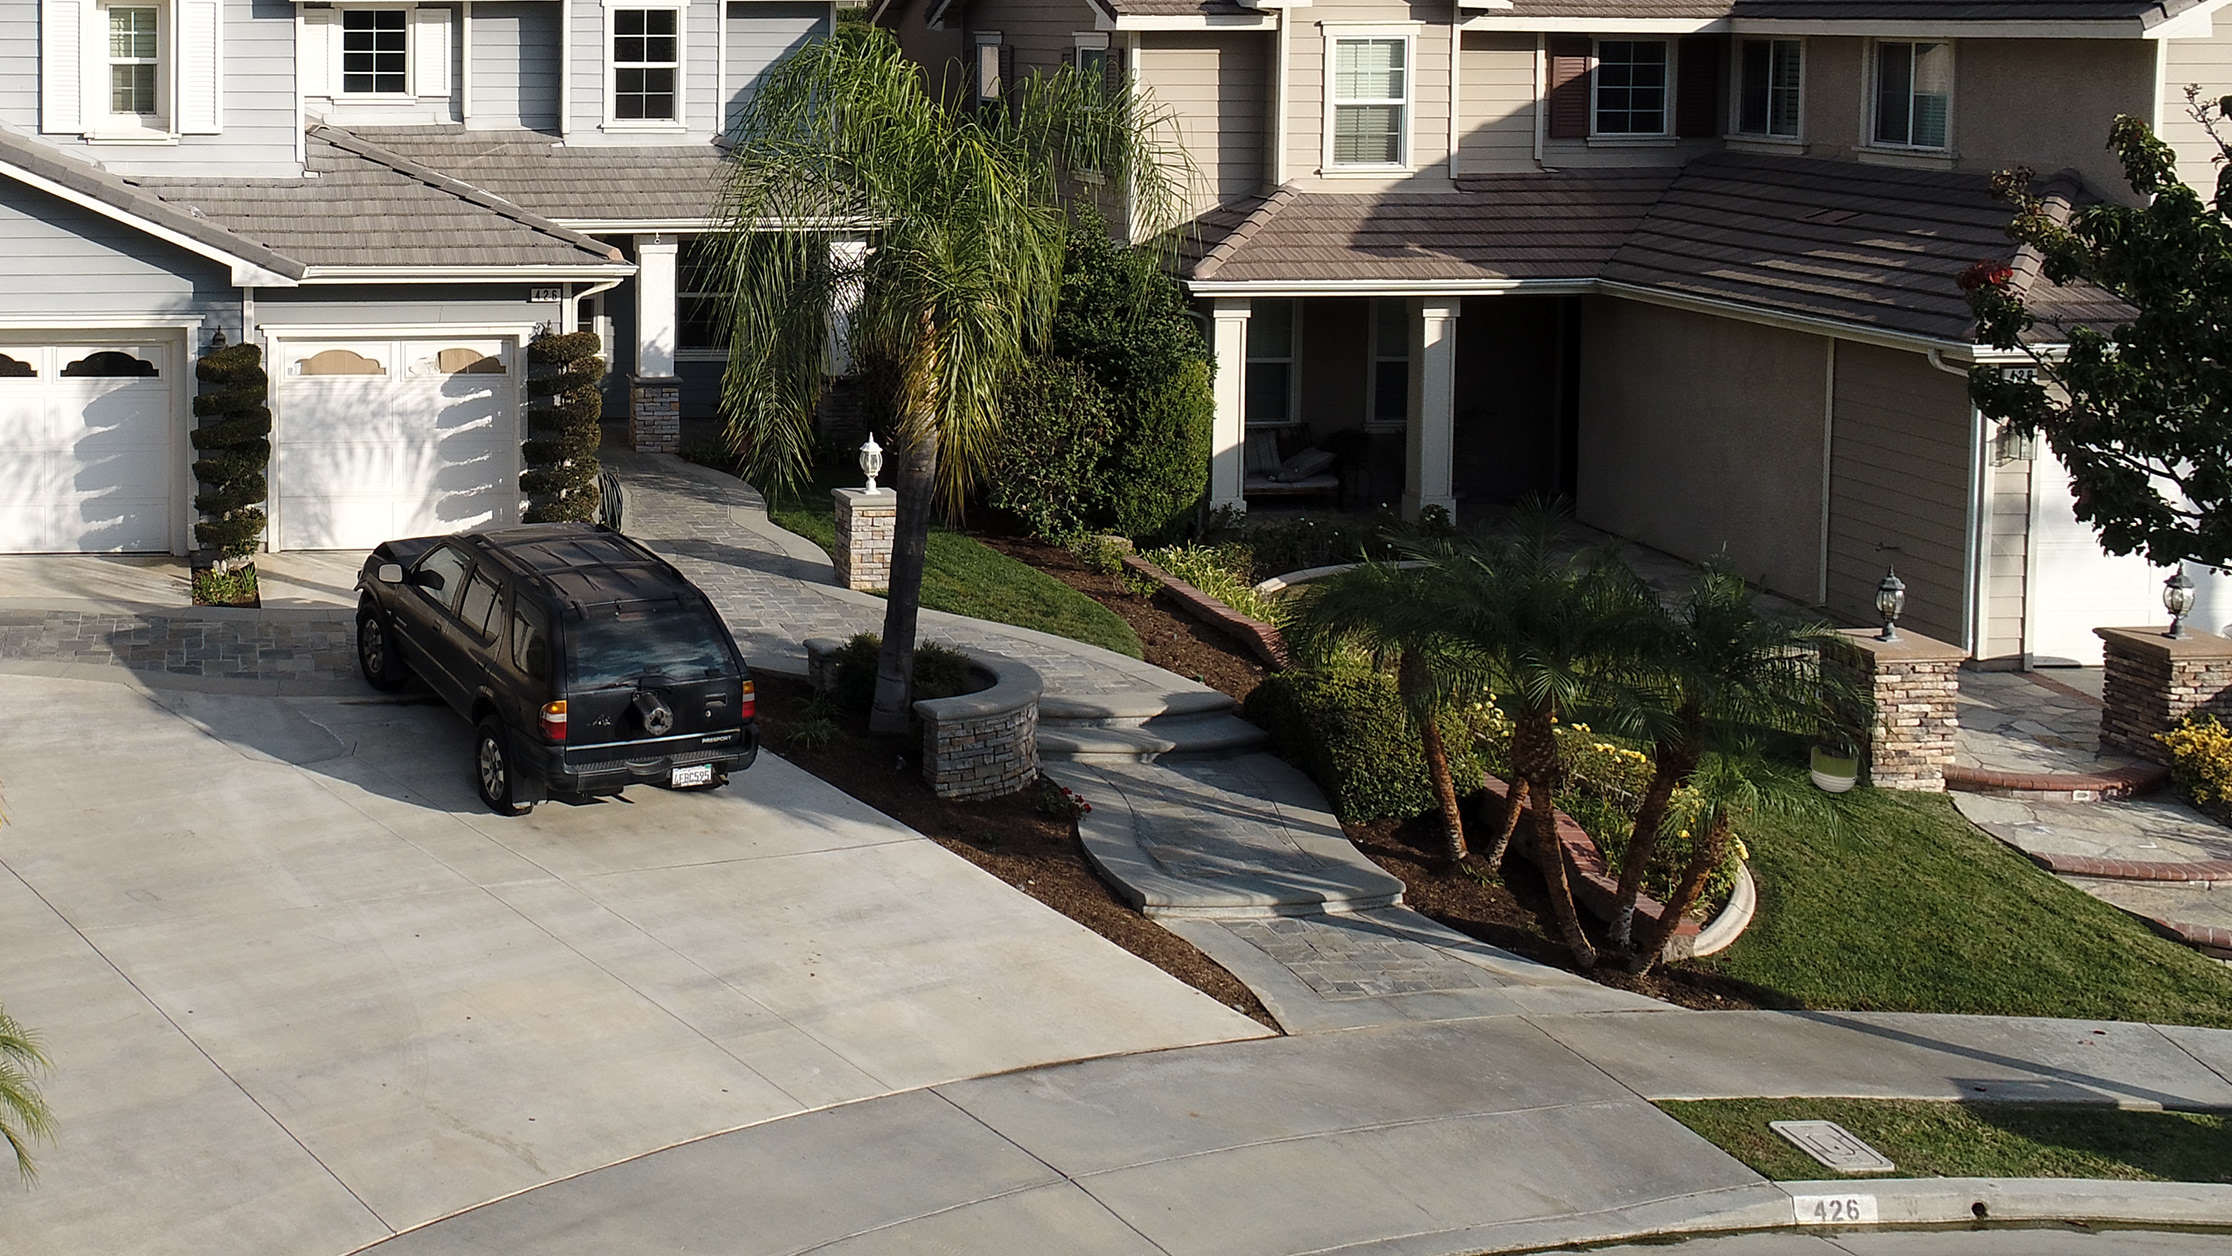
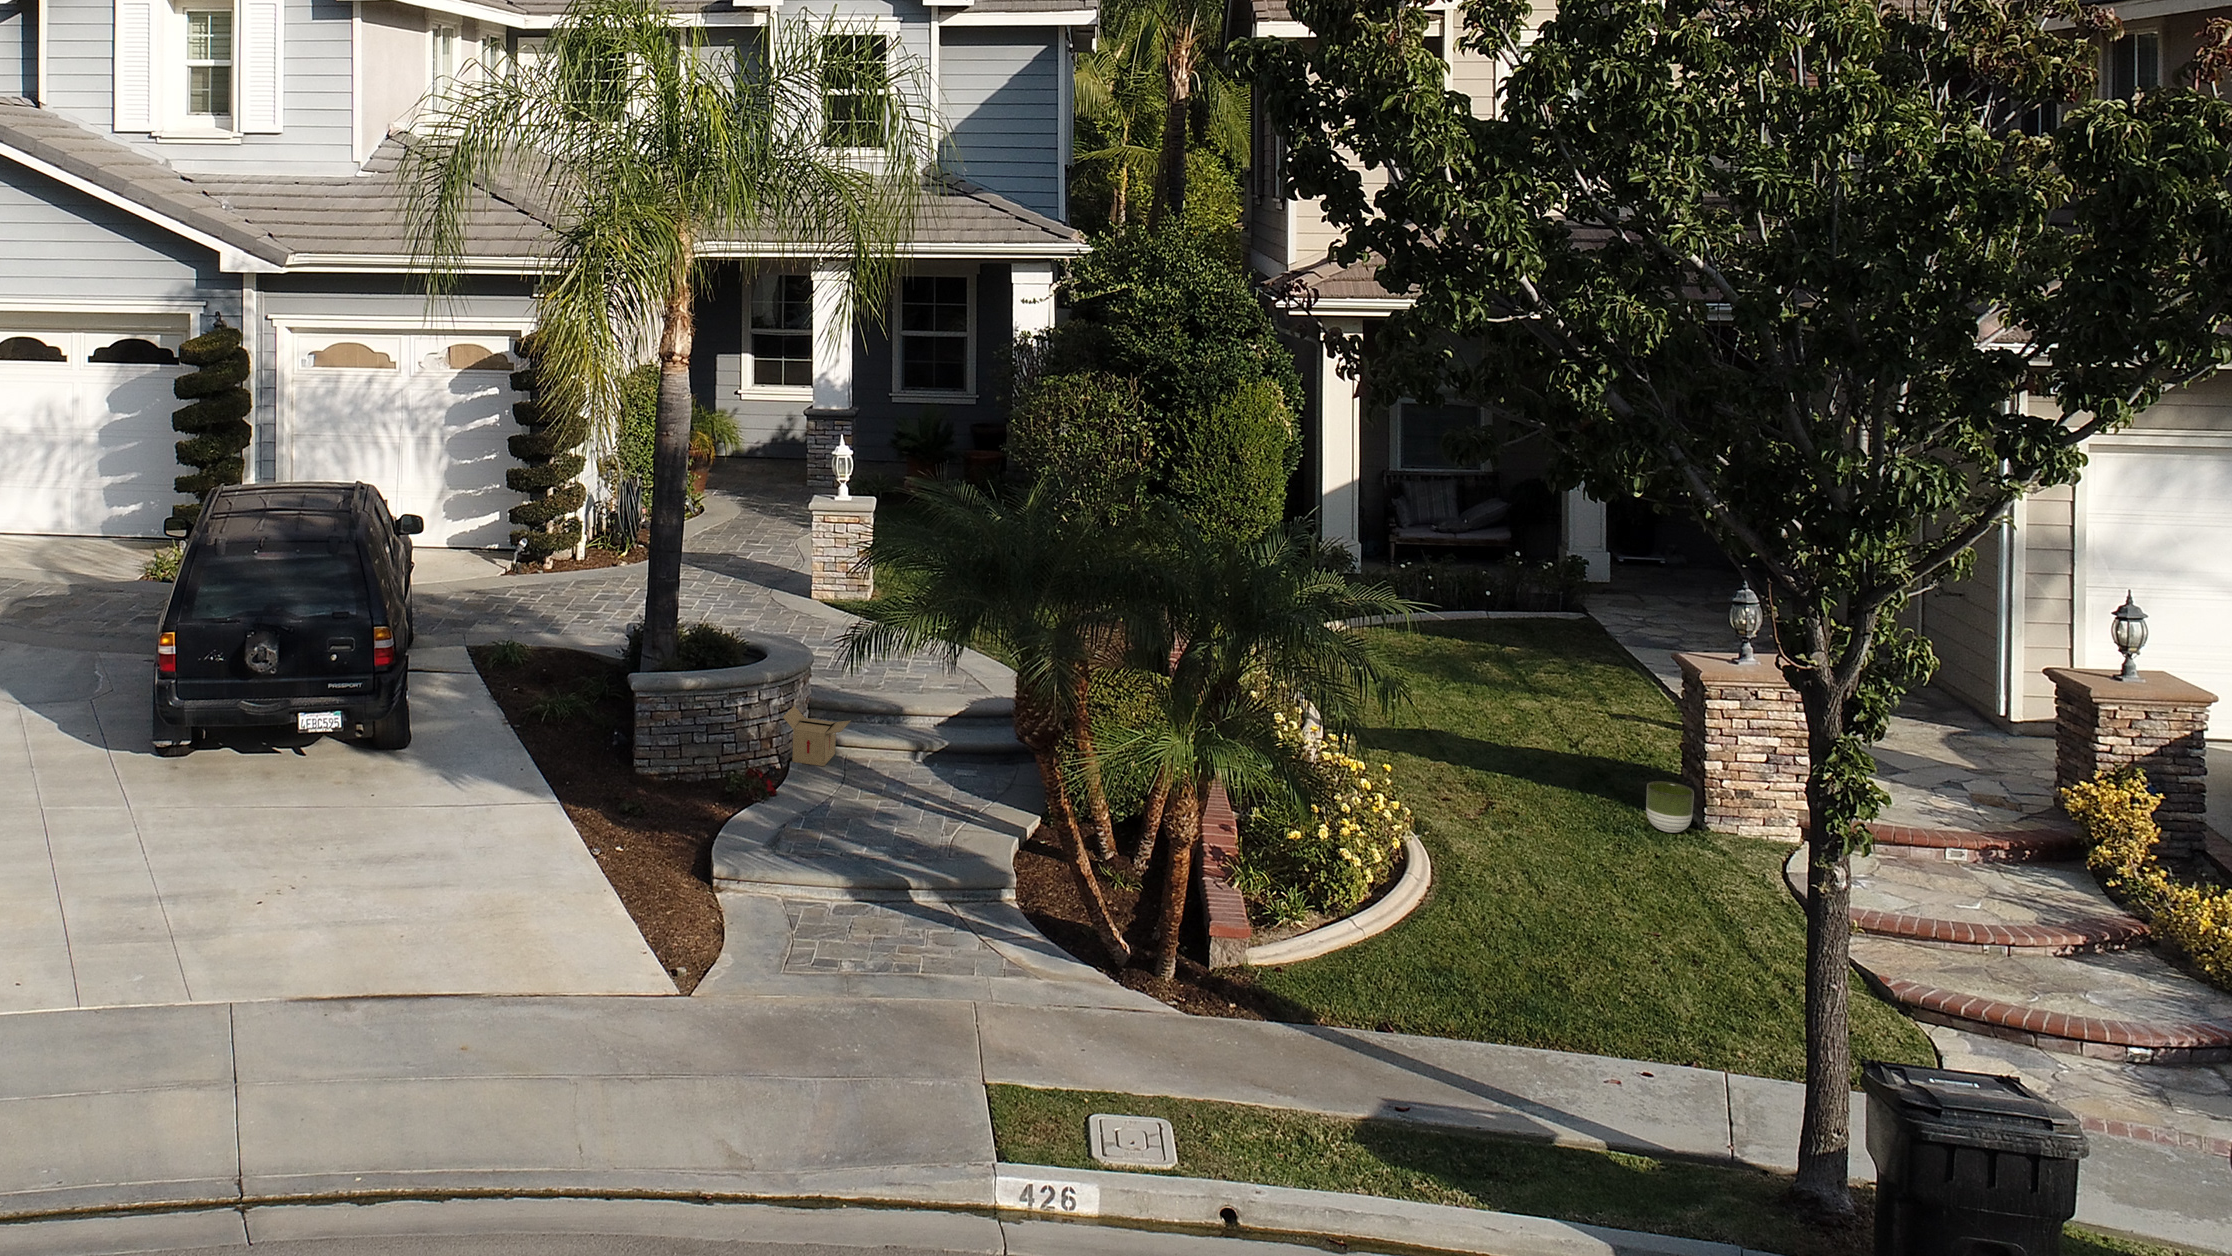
cardboard box: none [1041,717,1108,775] -> present [783,706,851,766]

